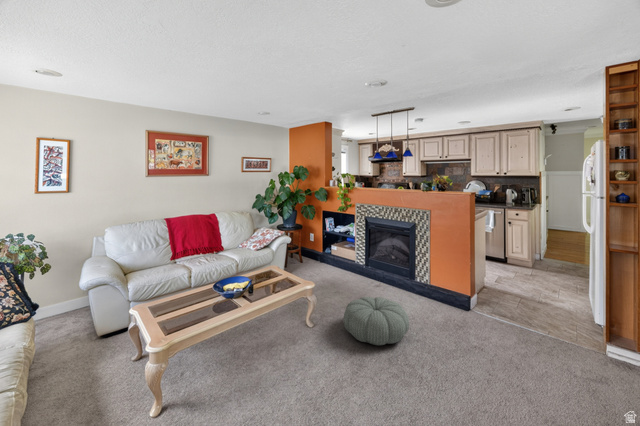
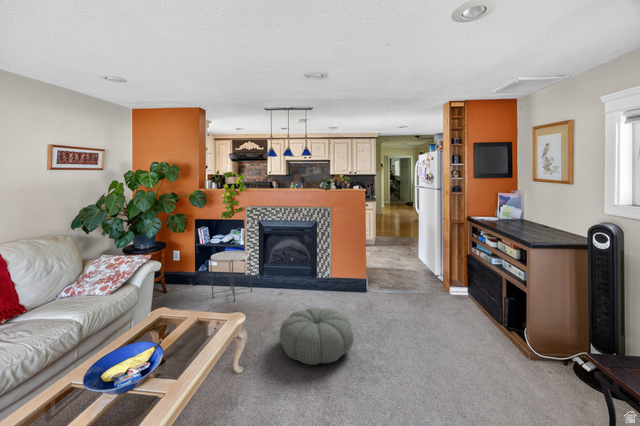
side table: none [326,239,357,281] -> present [210,250,252,302]

